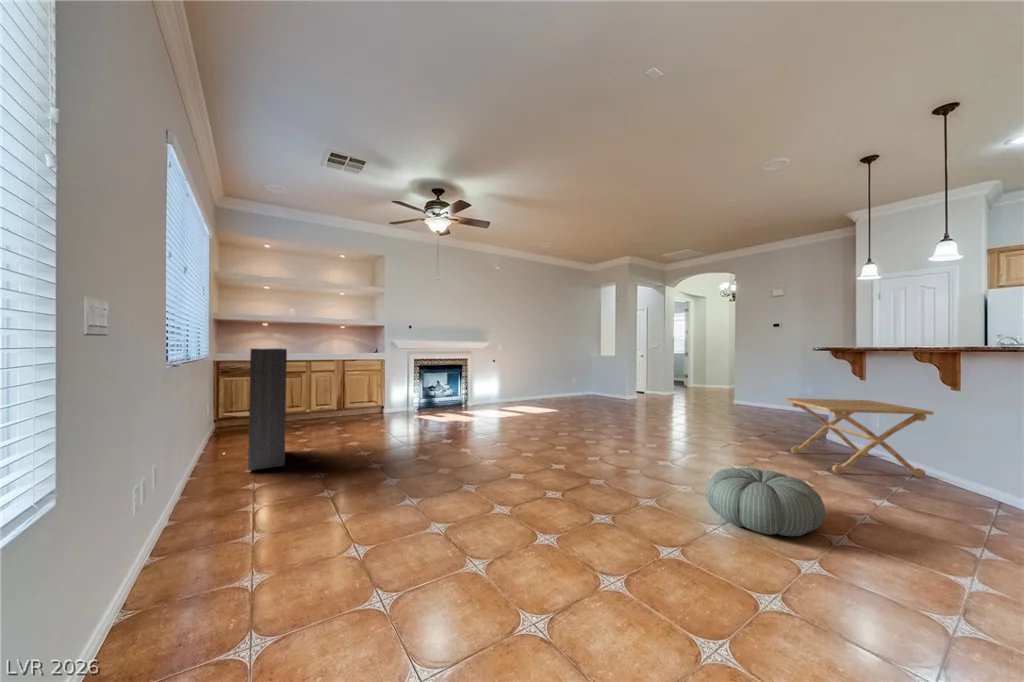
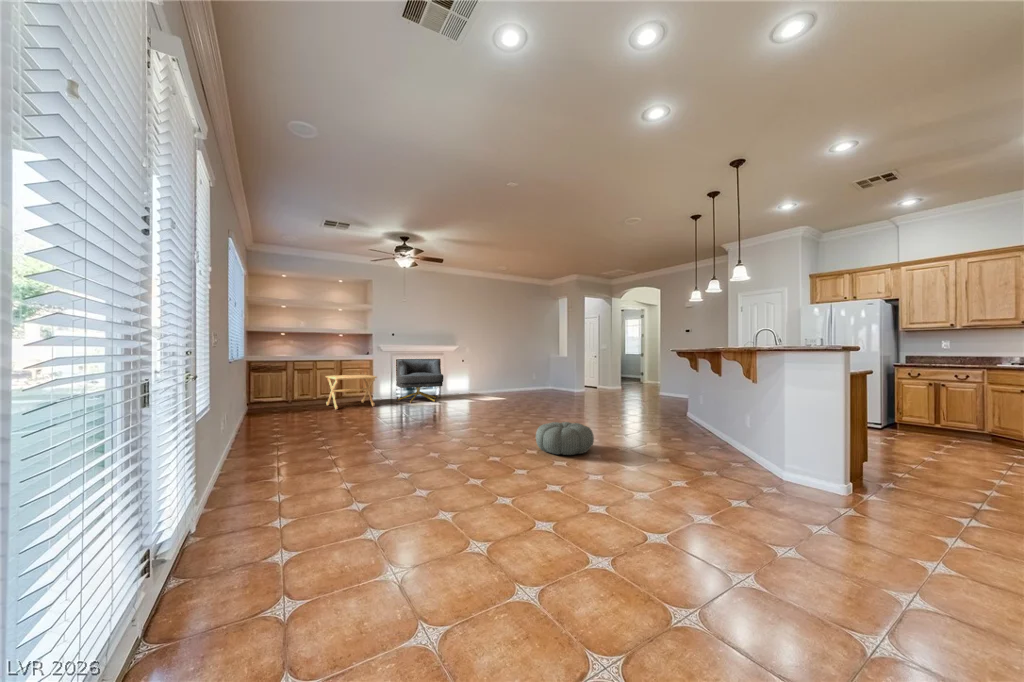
bookcase: present [223,348,287,470] -> none [255,352,295,430]
armchair: none [415,358,477,417] -> present [396,359,443,402]
side table: present [784,398,934,477] -> present [326,374,377,409]

